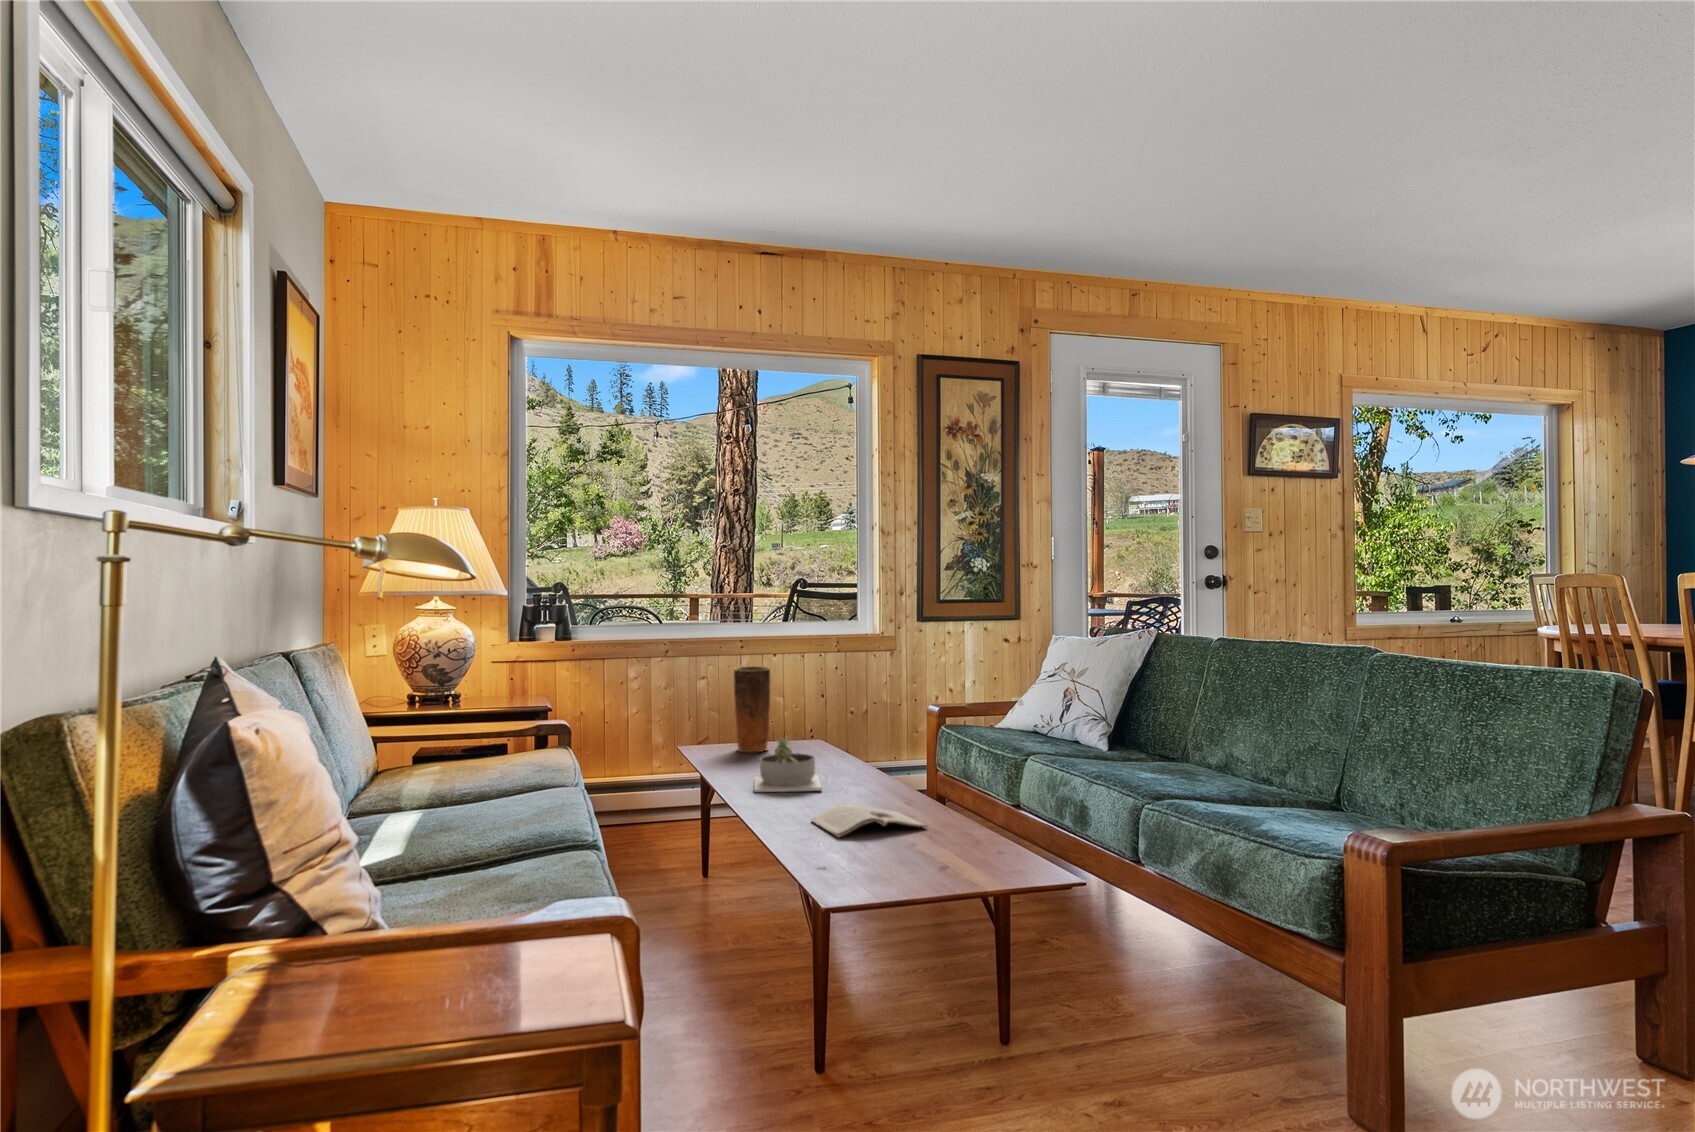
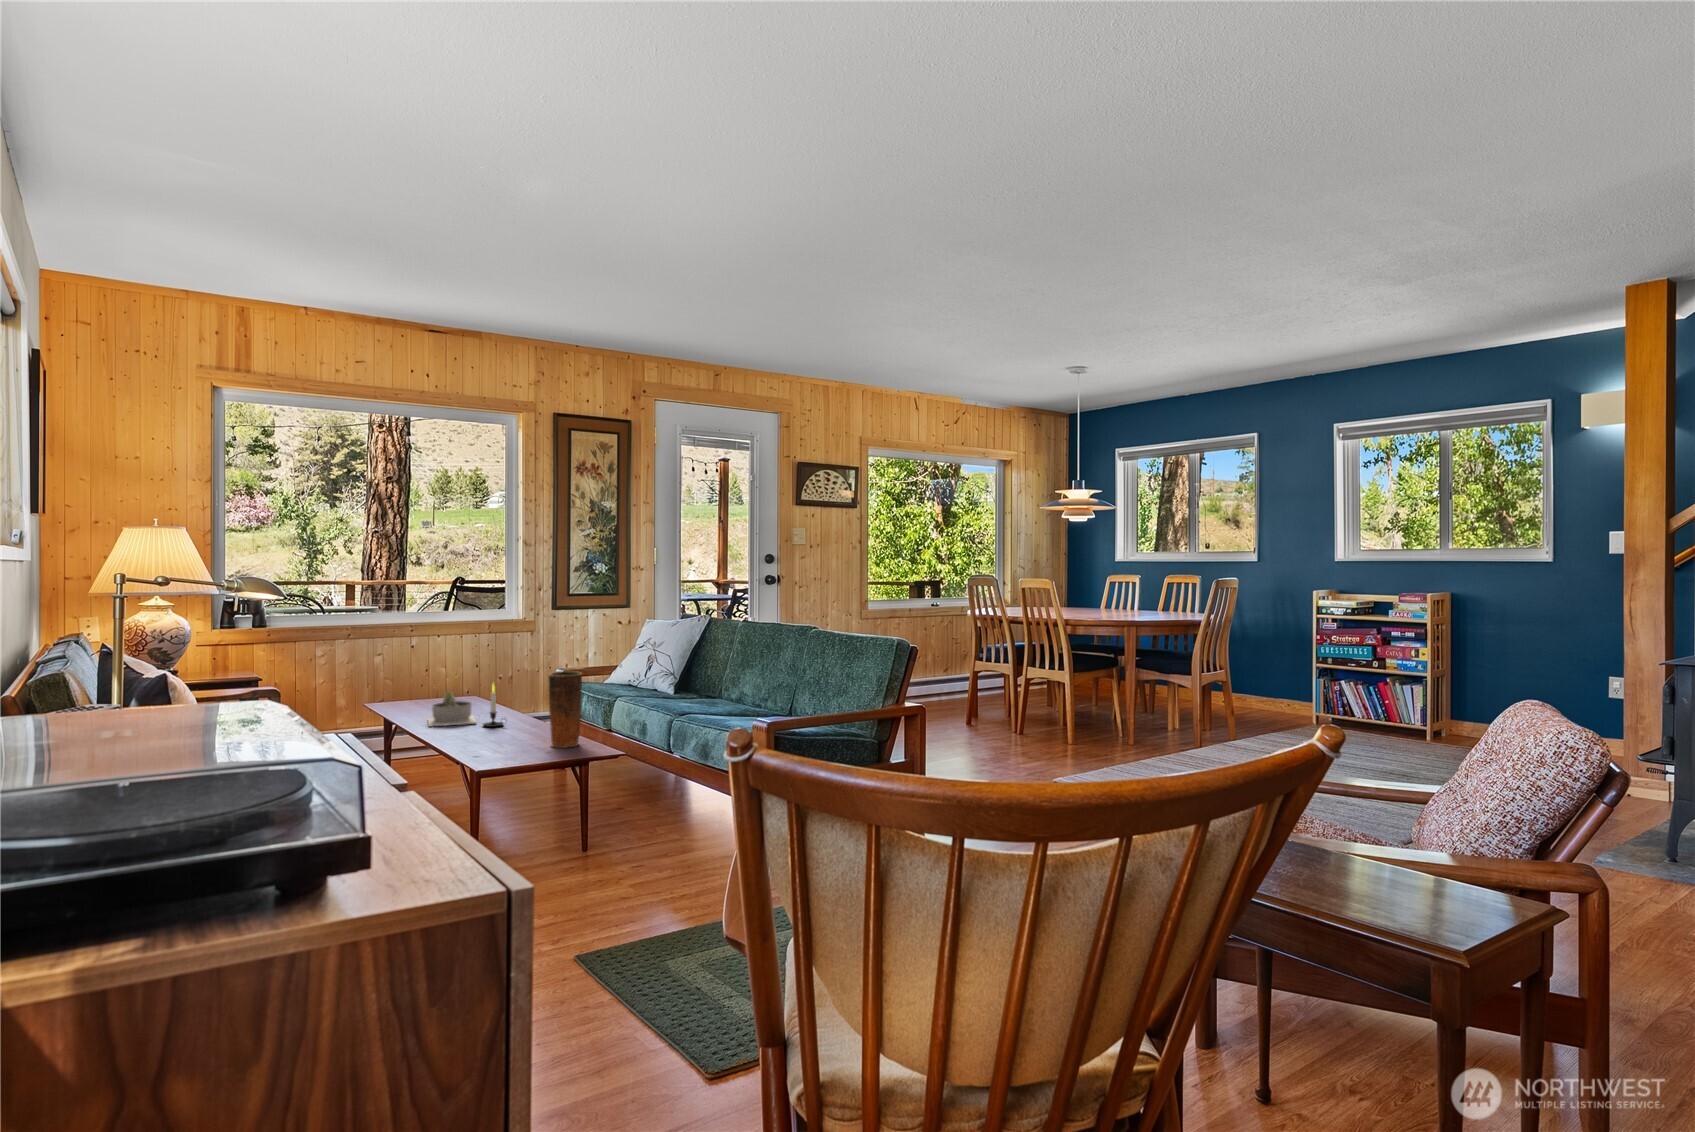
vase: present [734,666,770,752] -> present [549,671,582,748]
candle: none [830,727,867,799] -> present [483,685,504,727]
magazine: present [811,804,927,838] -> none [469,728,544,745]

